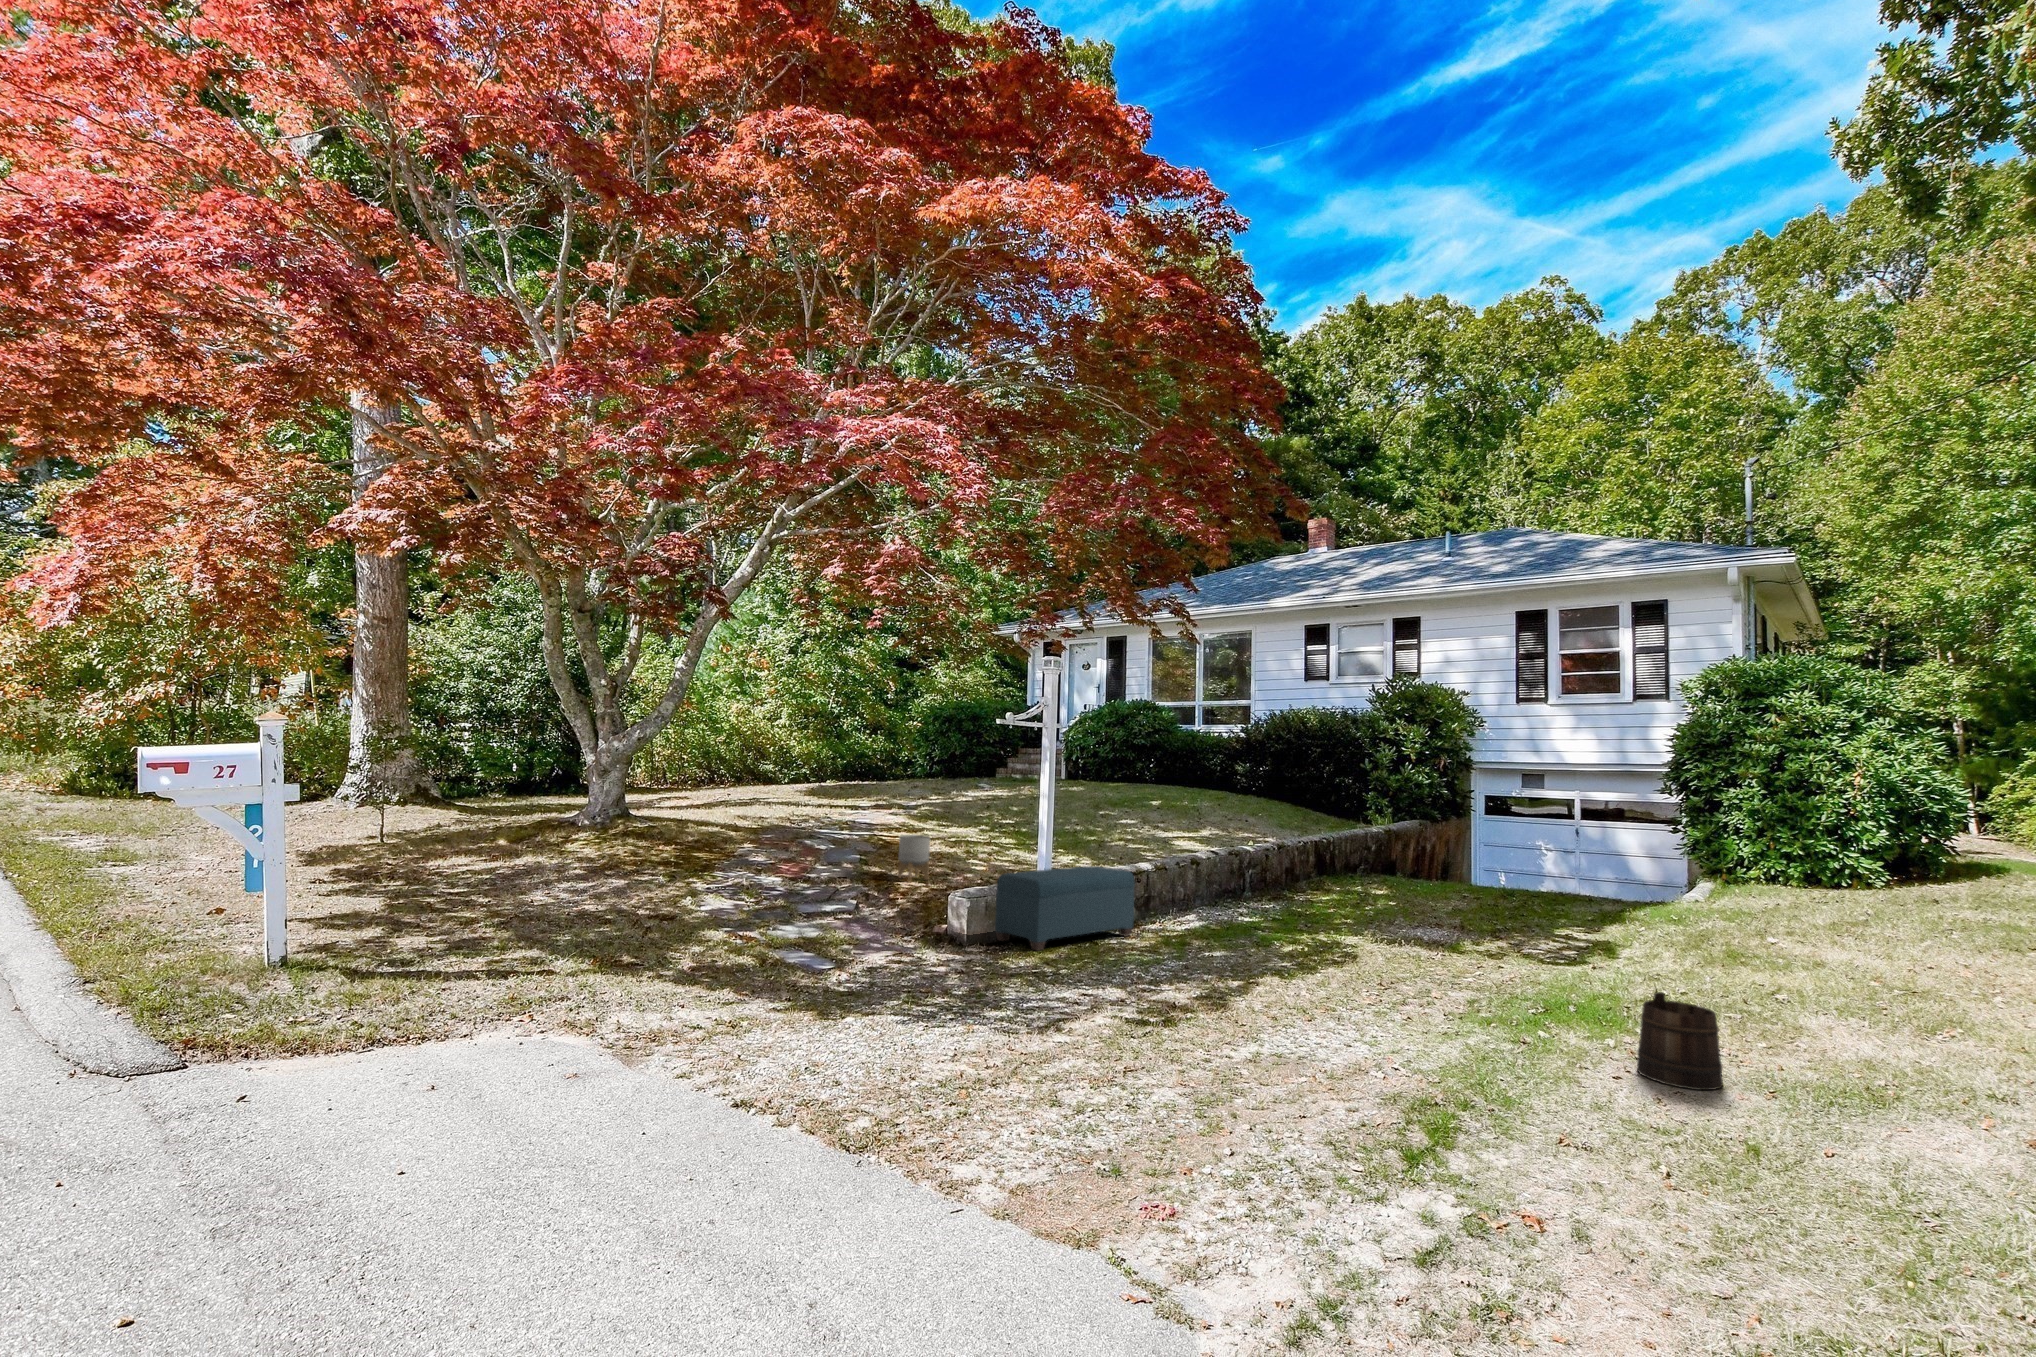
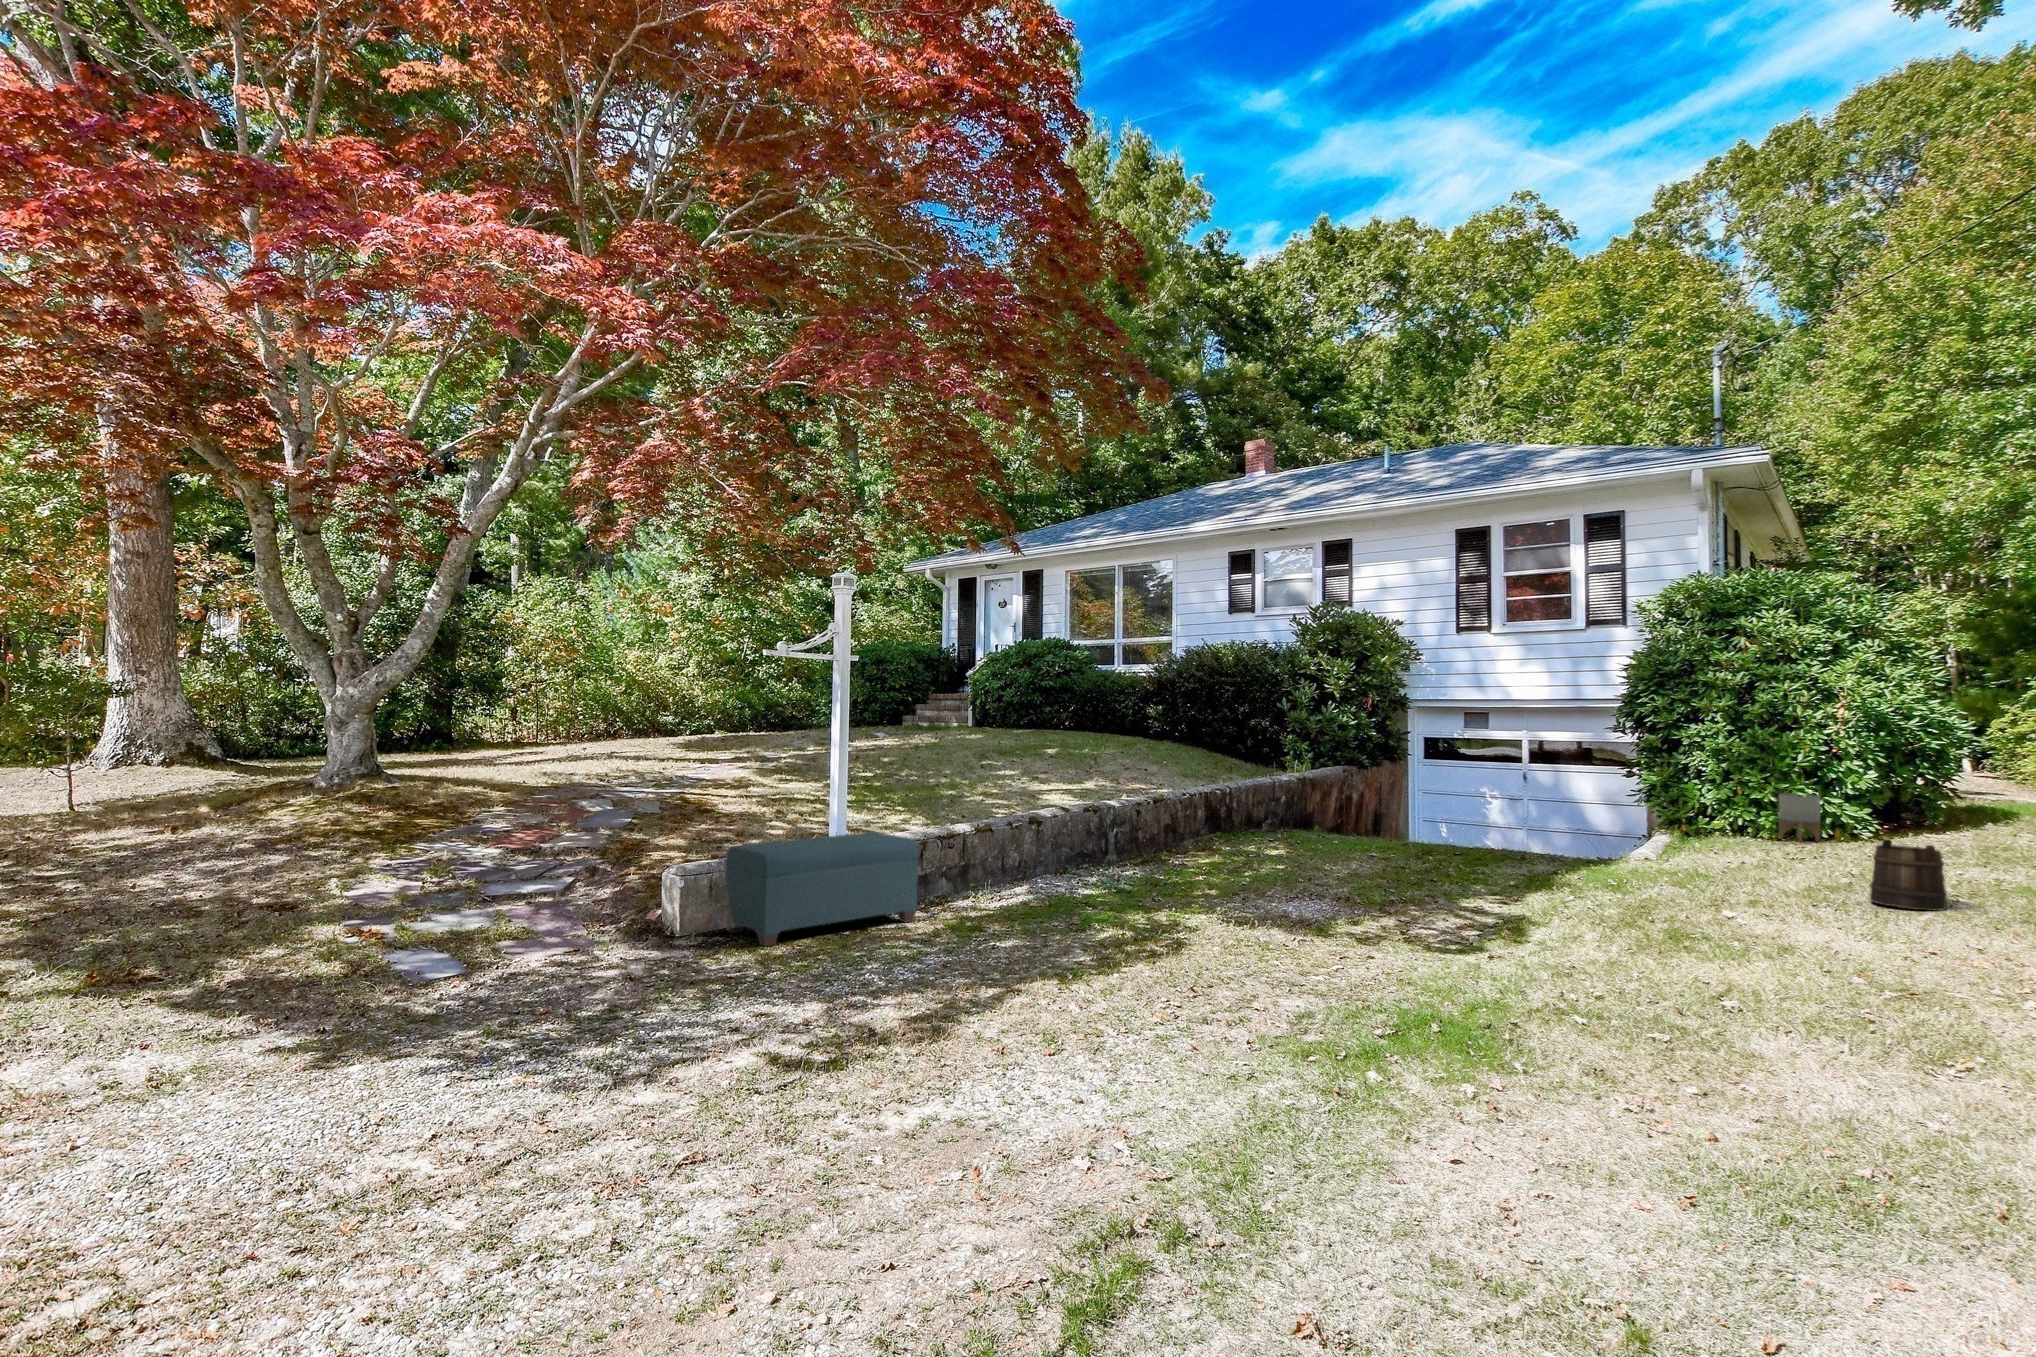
planter: present [898,835,930,881] -> present [1779,793,1820,842]
bucket: present [1637,992,1723,1090] -> present [1870,839,1947,911]

